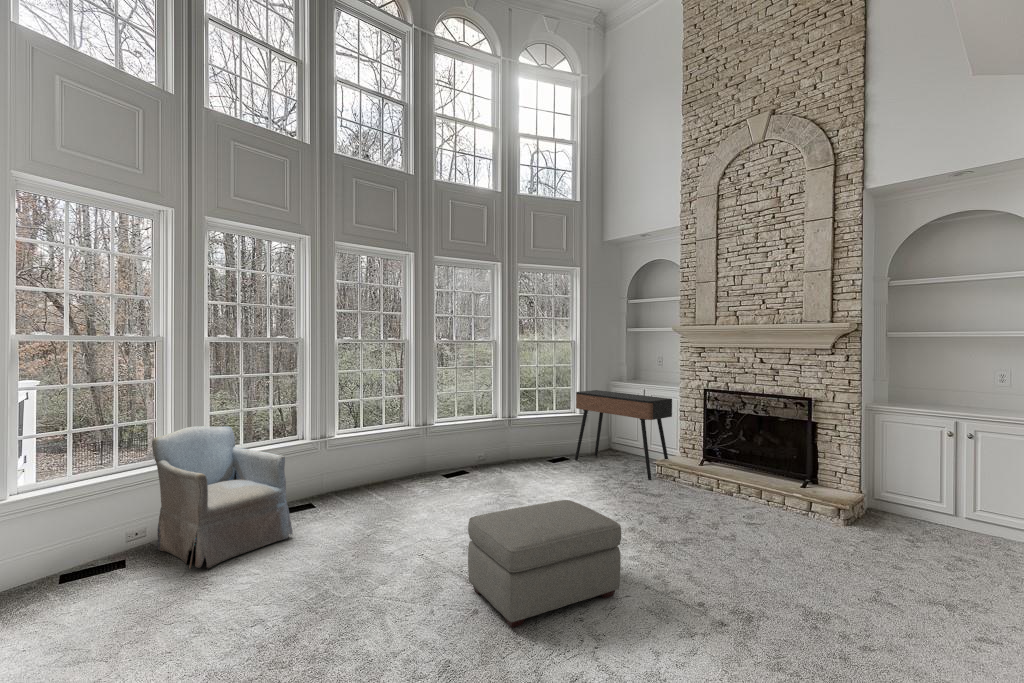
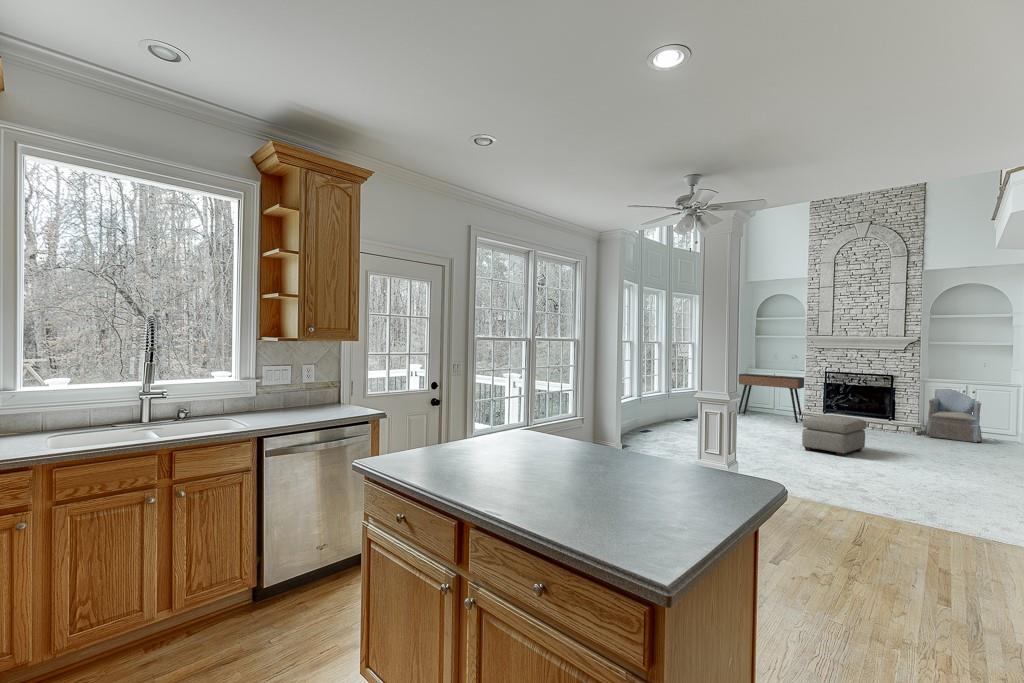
armchair: present [152,426,293,569] -> present [925,388,982,443]

